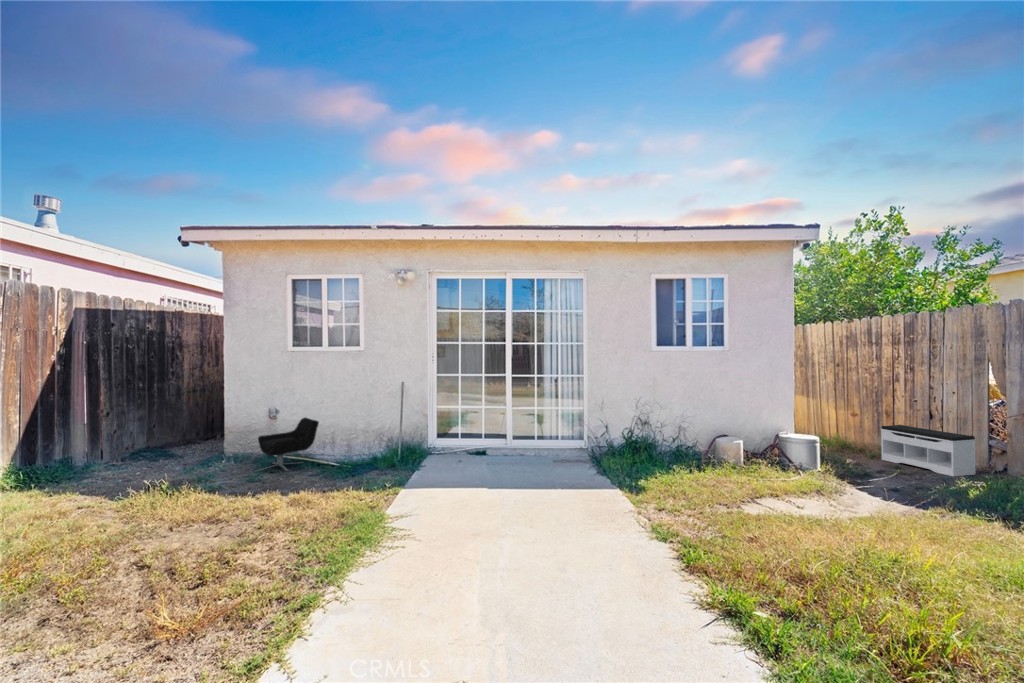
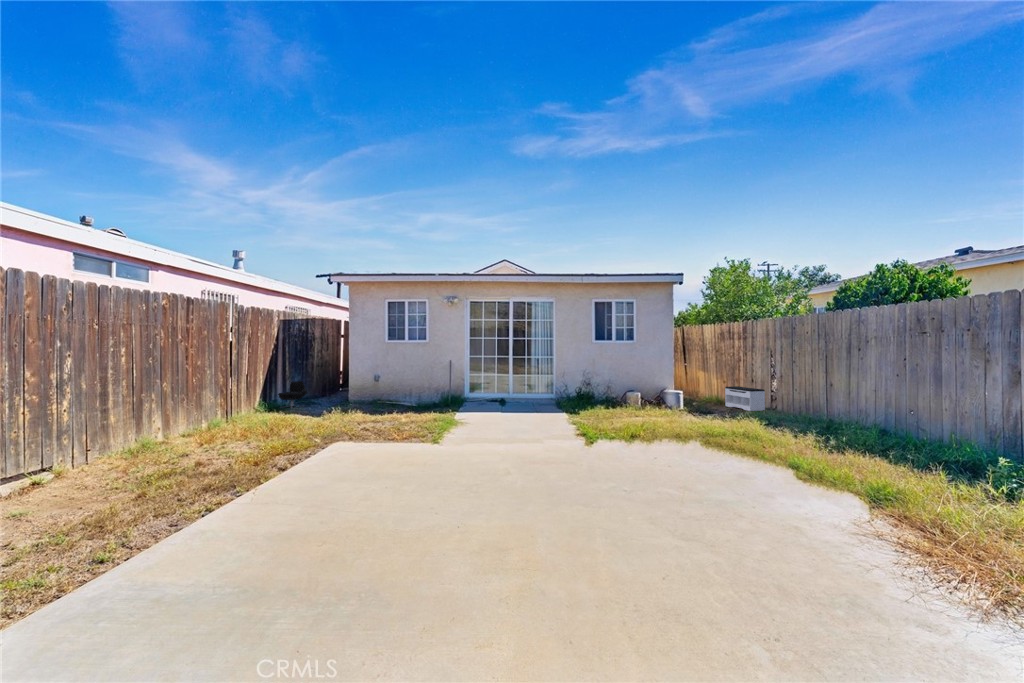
lounge chair: present [256,418,319,471] -> present [278,381,307,408]

